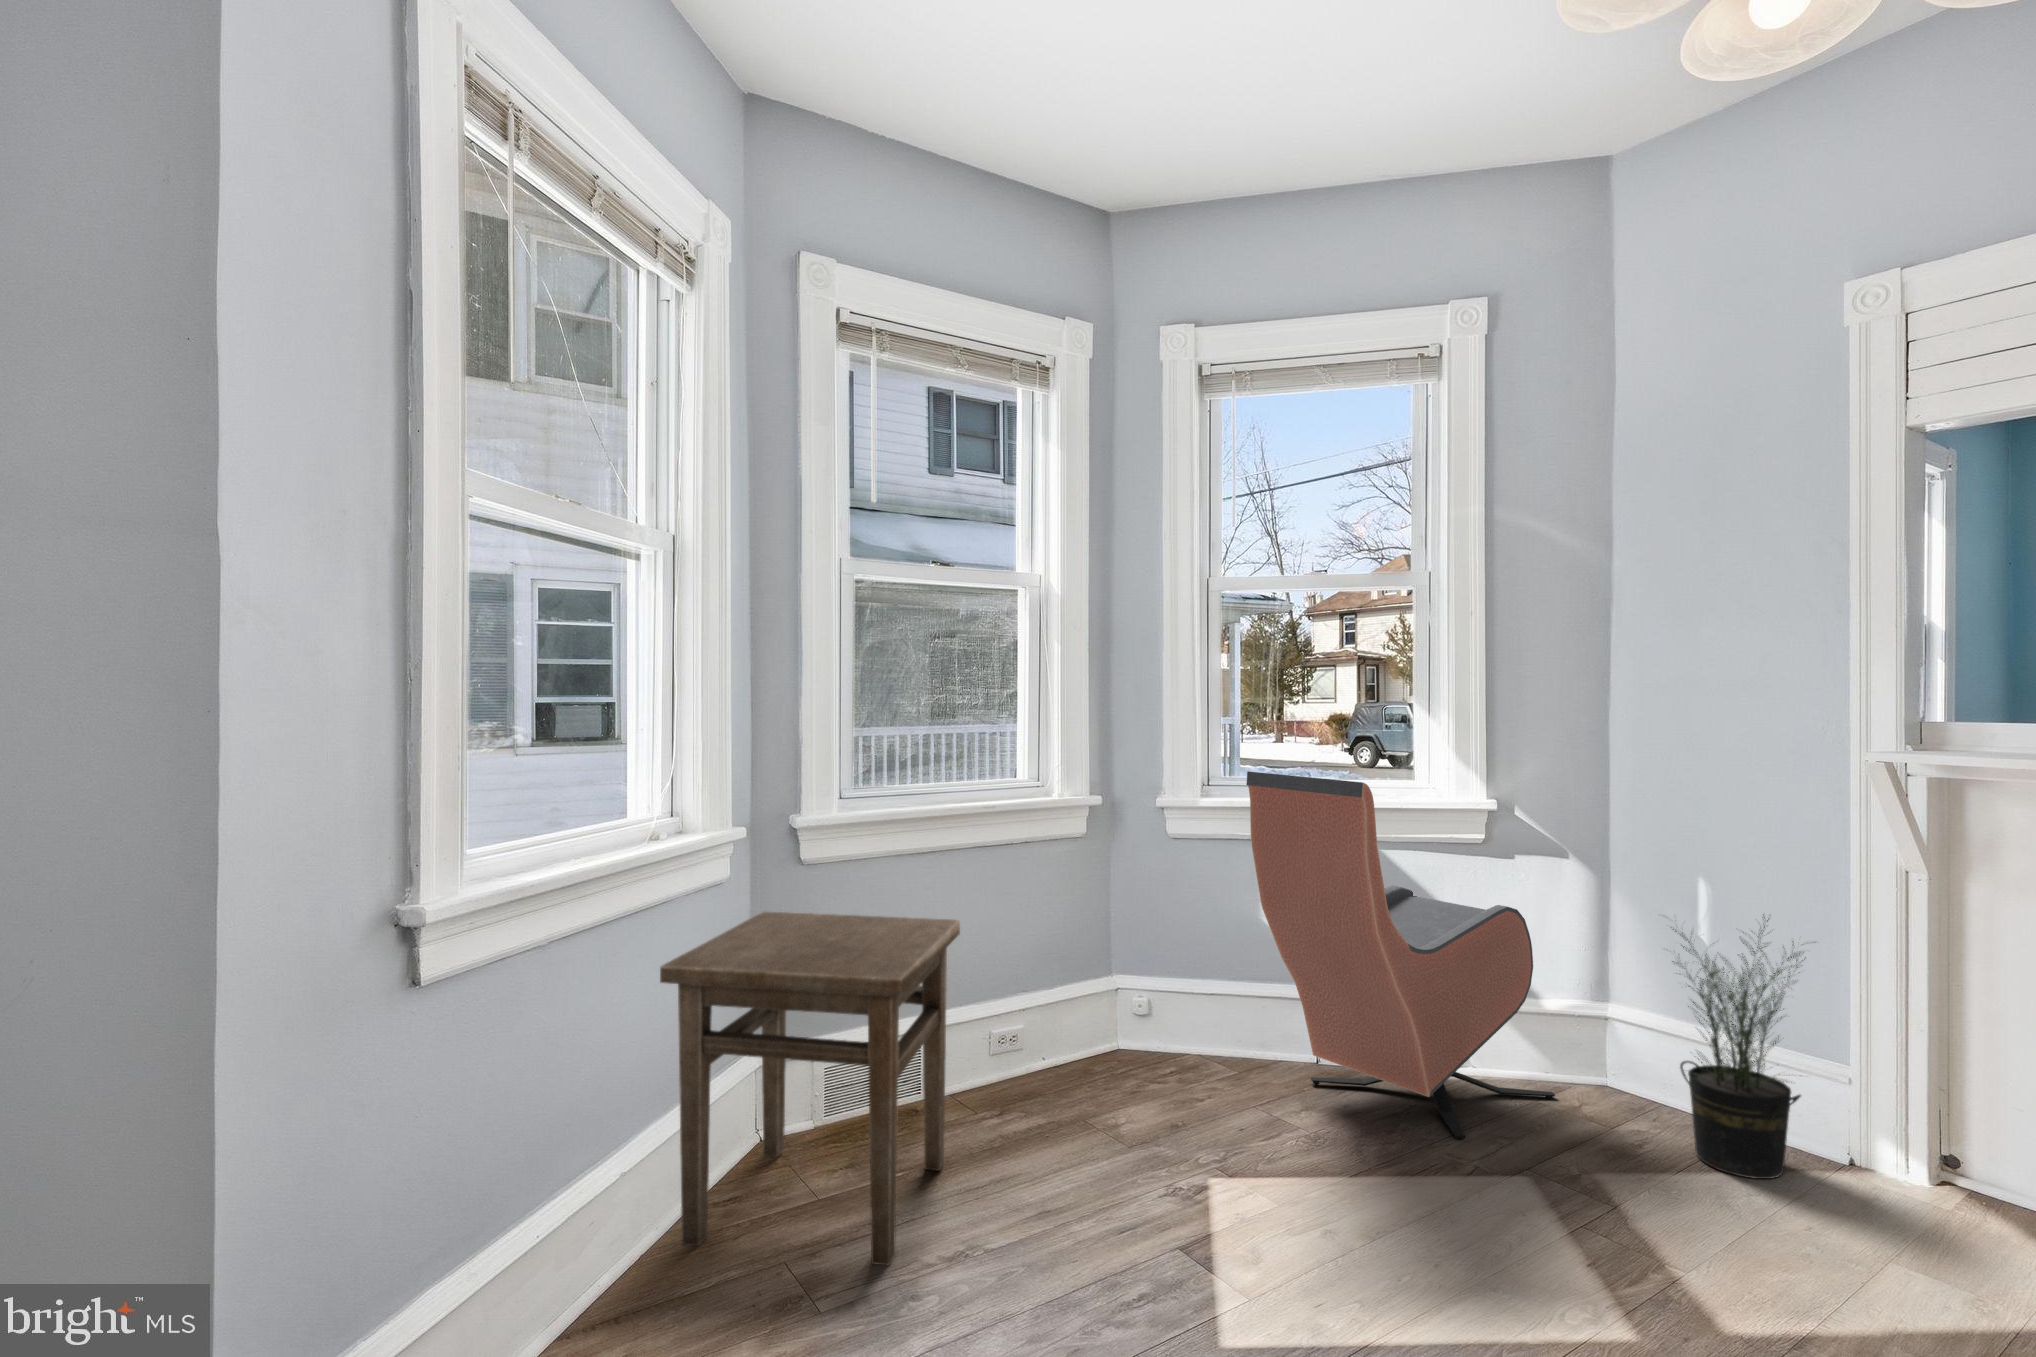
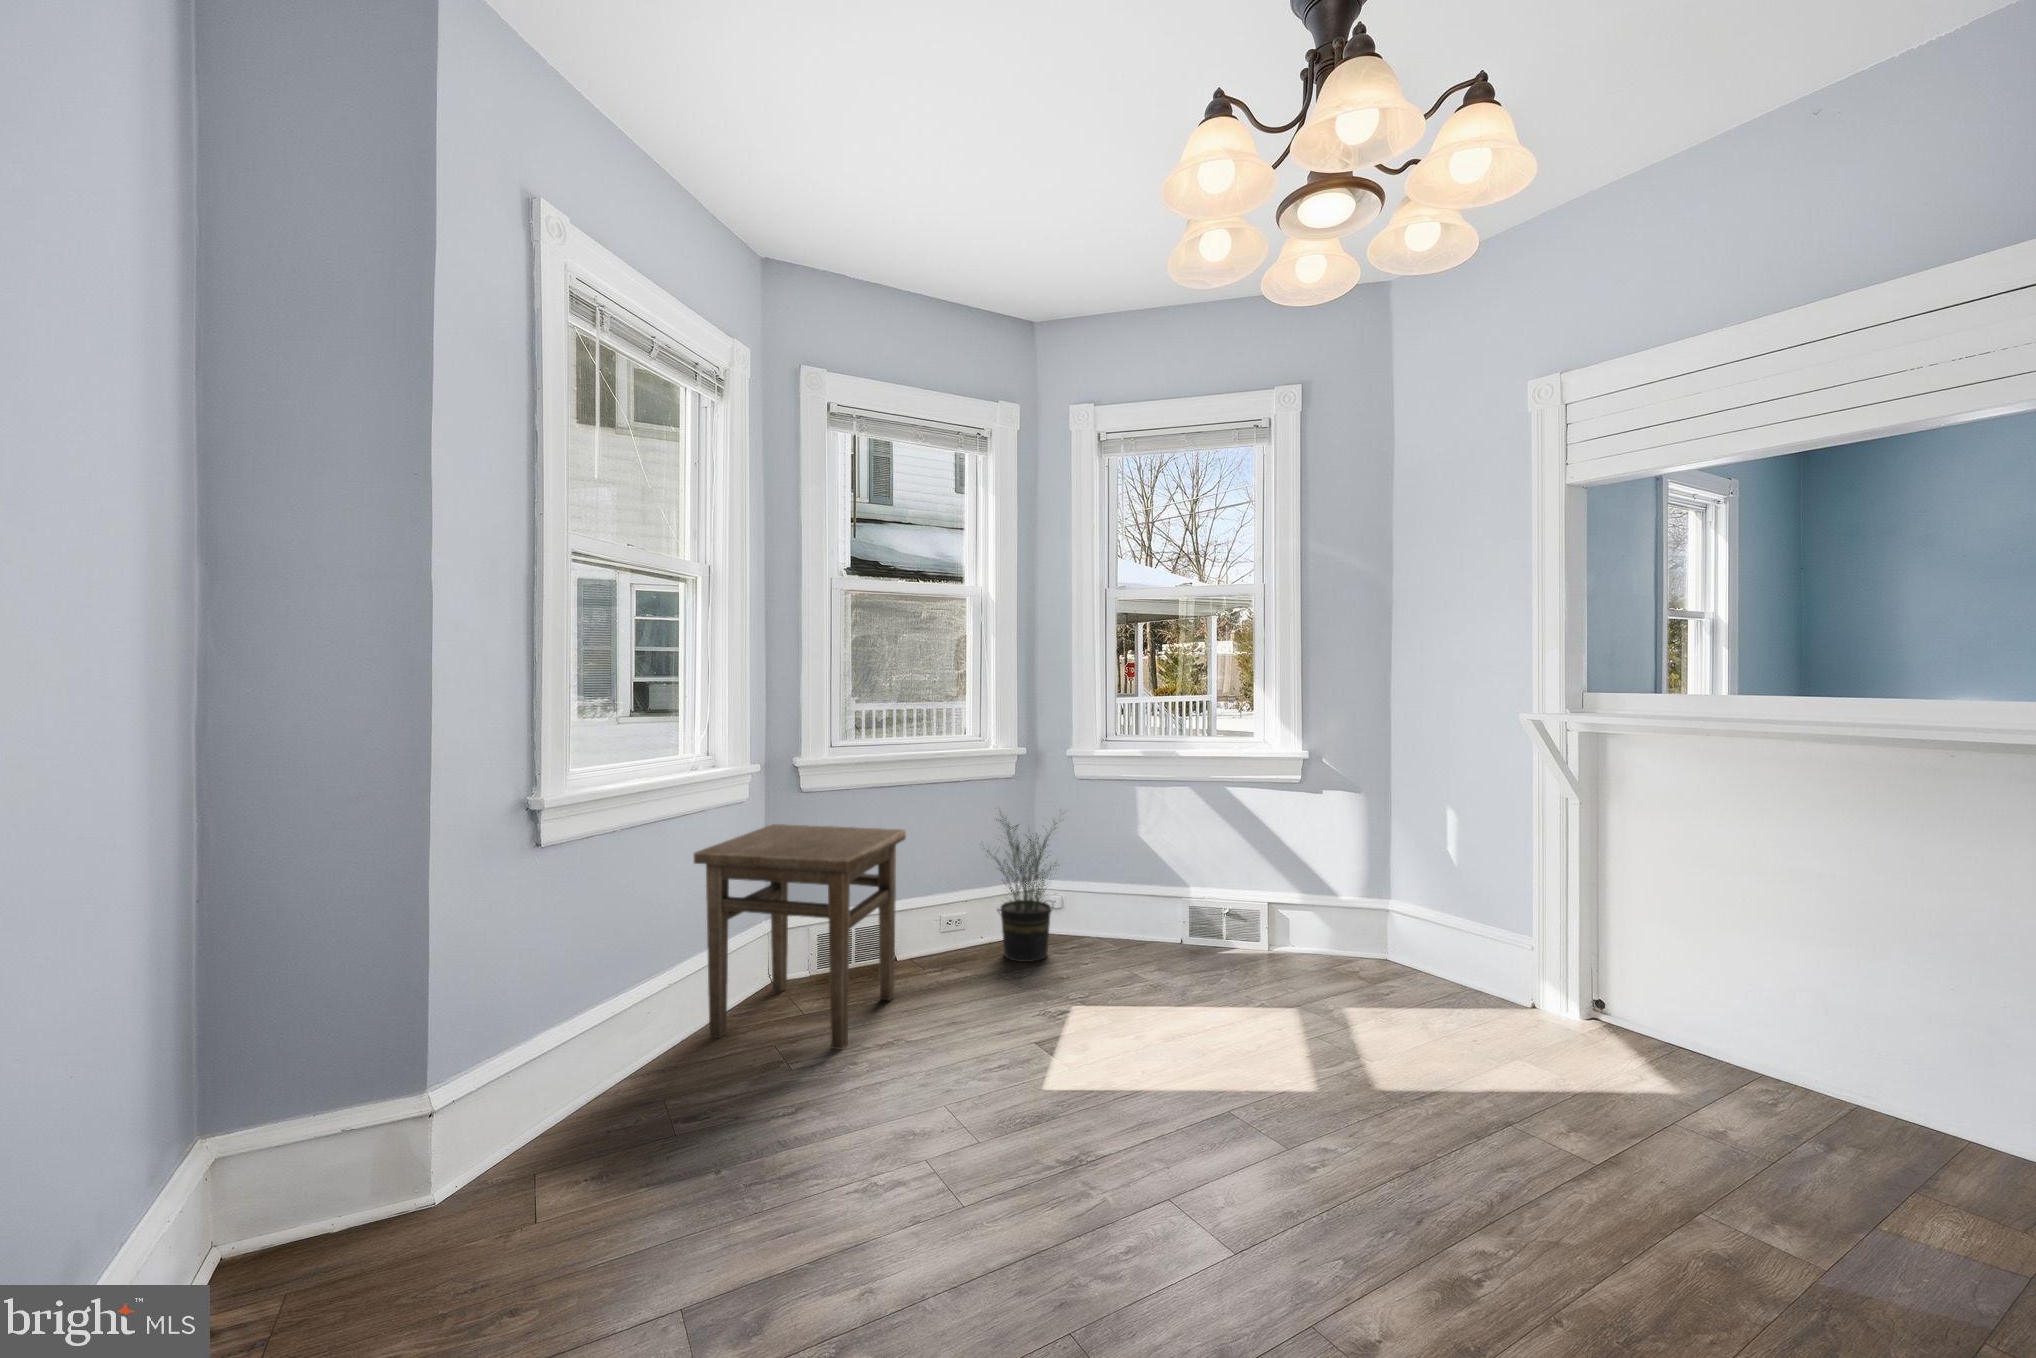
armchair: present [1247,771,1555,1140] -> none [1115,729,1343,989]
potted plant: present [1671,915,1806,1179] -> present [987,814,1059,962]

